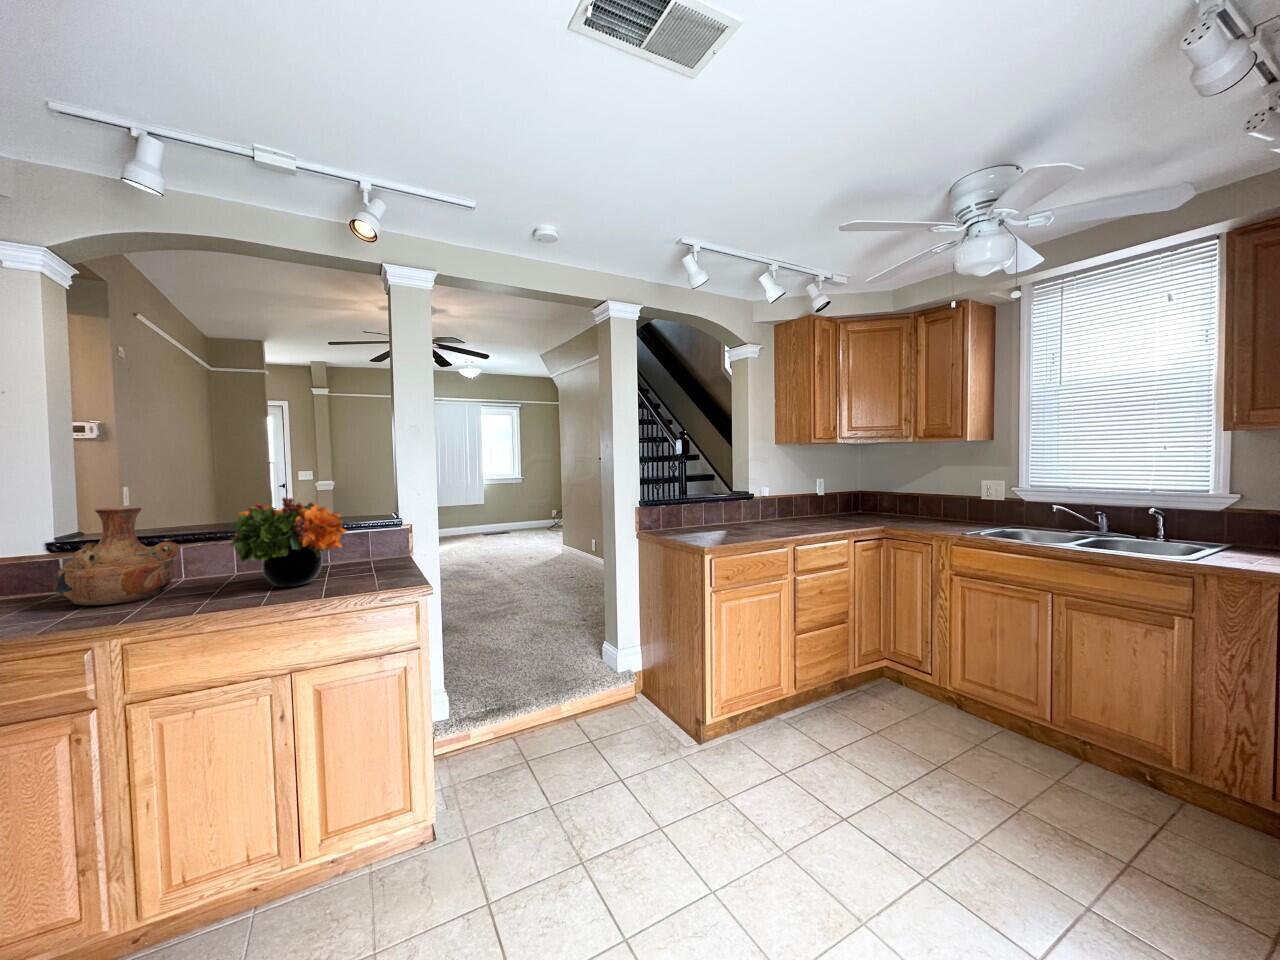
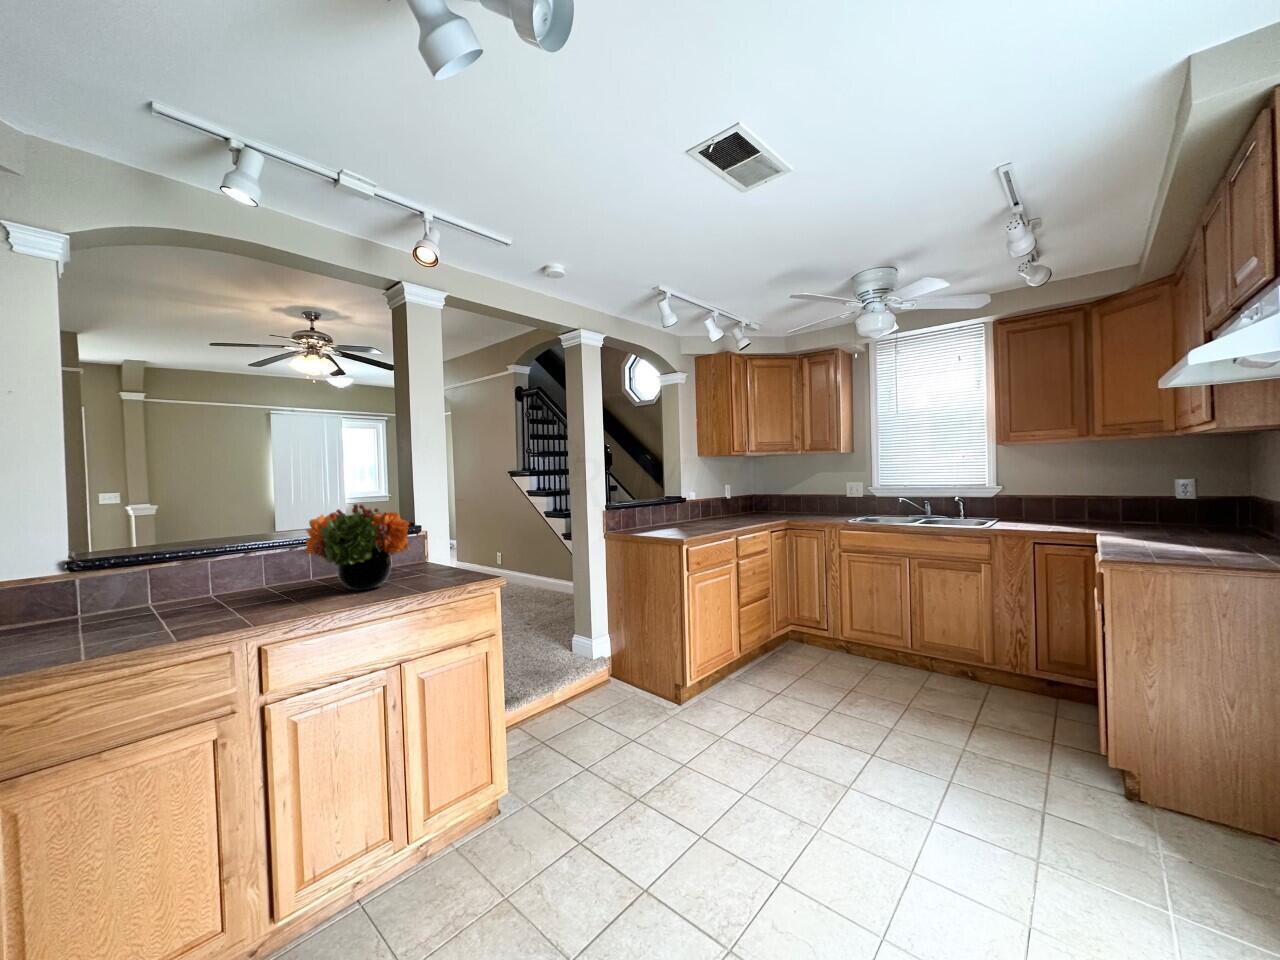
vase: present [53,507,179,605] -> none [126,517,242,620]

